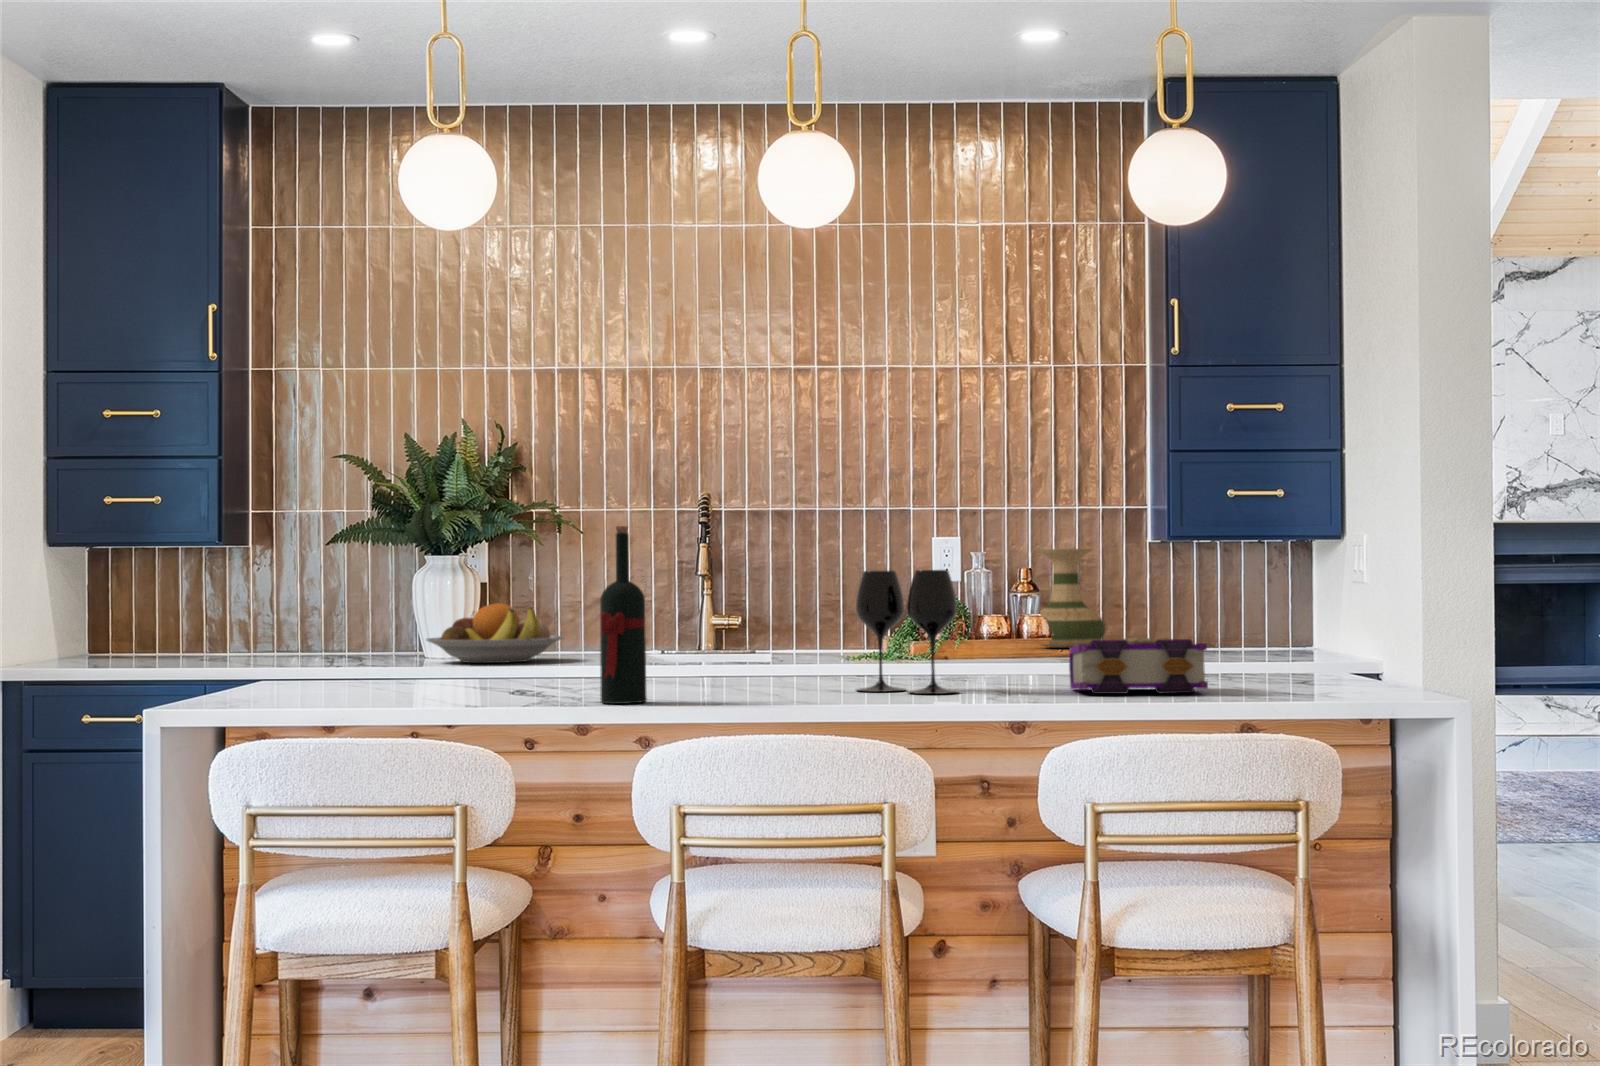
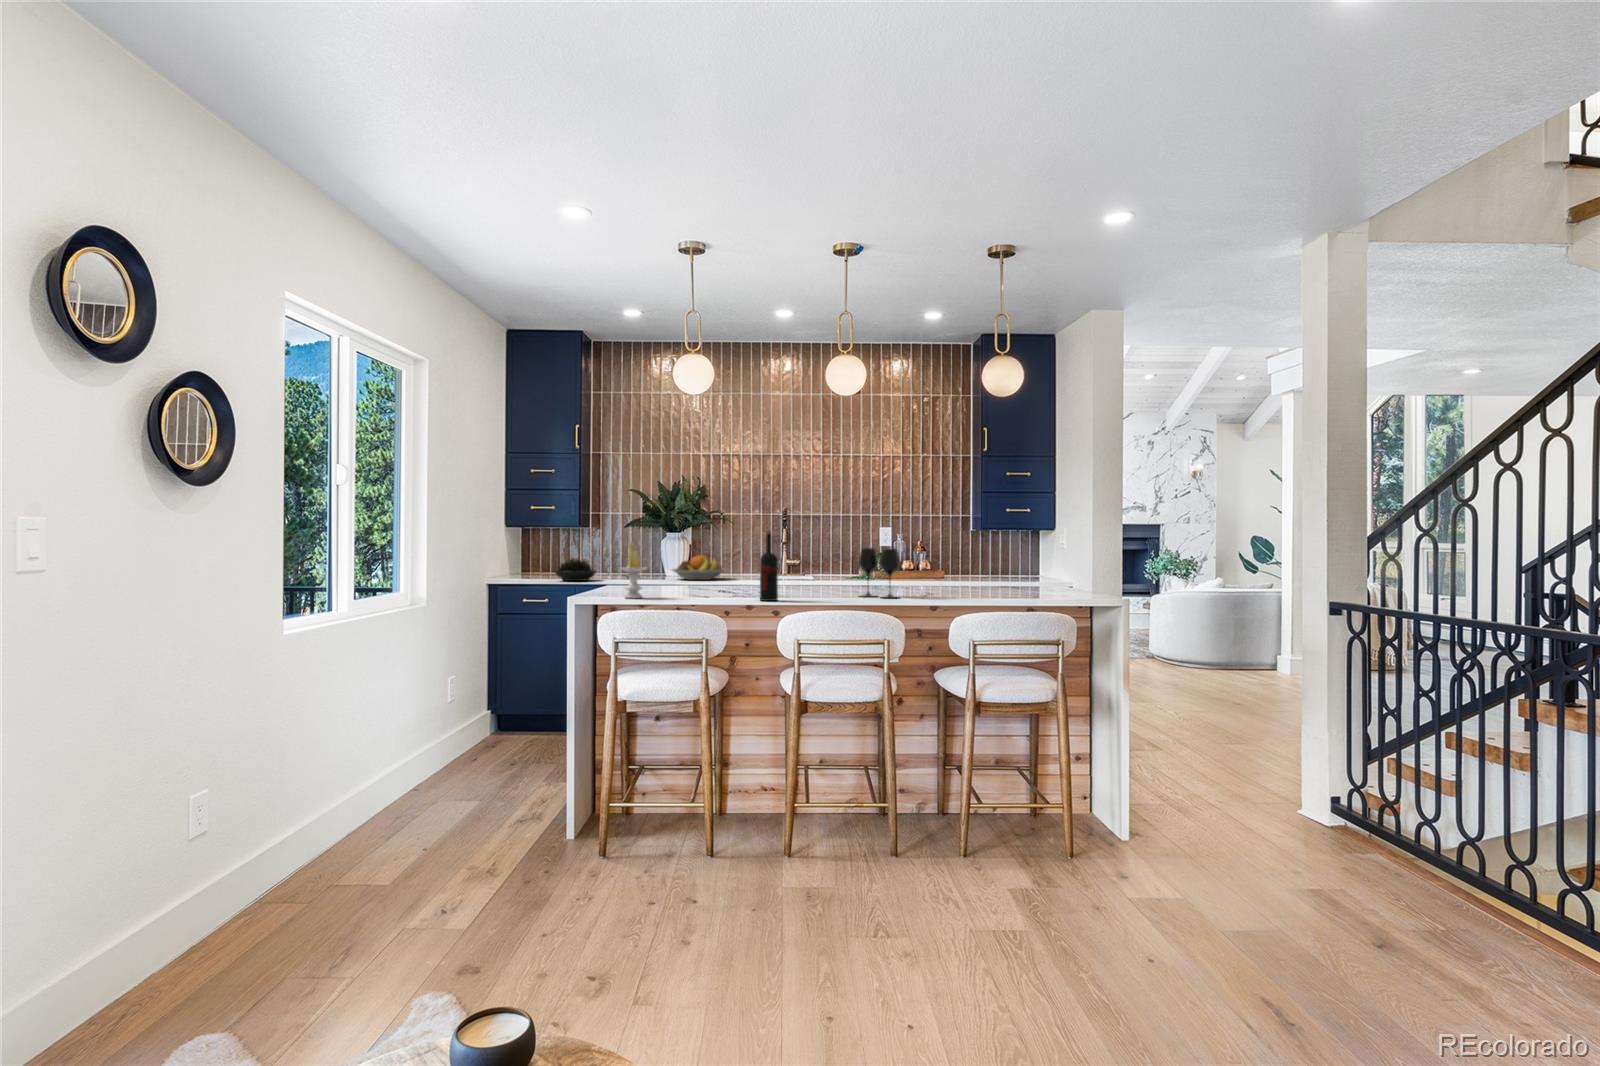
vase: present [1039,549,1105,648] -> none [921,534,953,576]
candle: none [251,560,324,702] -> present [620,542,647,598]
succulent plant: none [141,615,248,669] -> present [555,559,596,581]
book: present [1069,637,1208,694] -> none [944,577,999,600]

